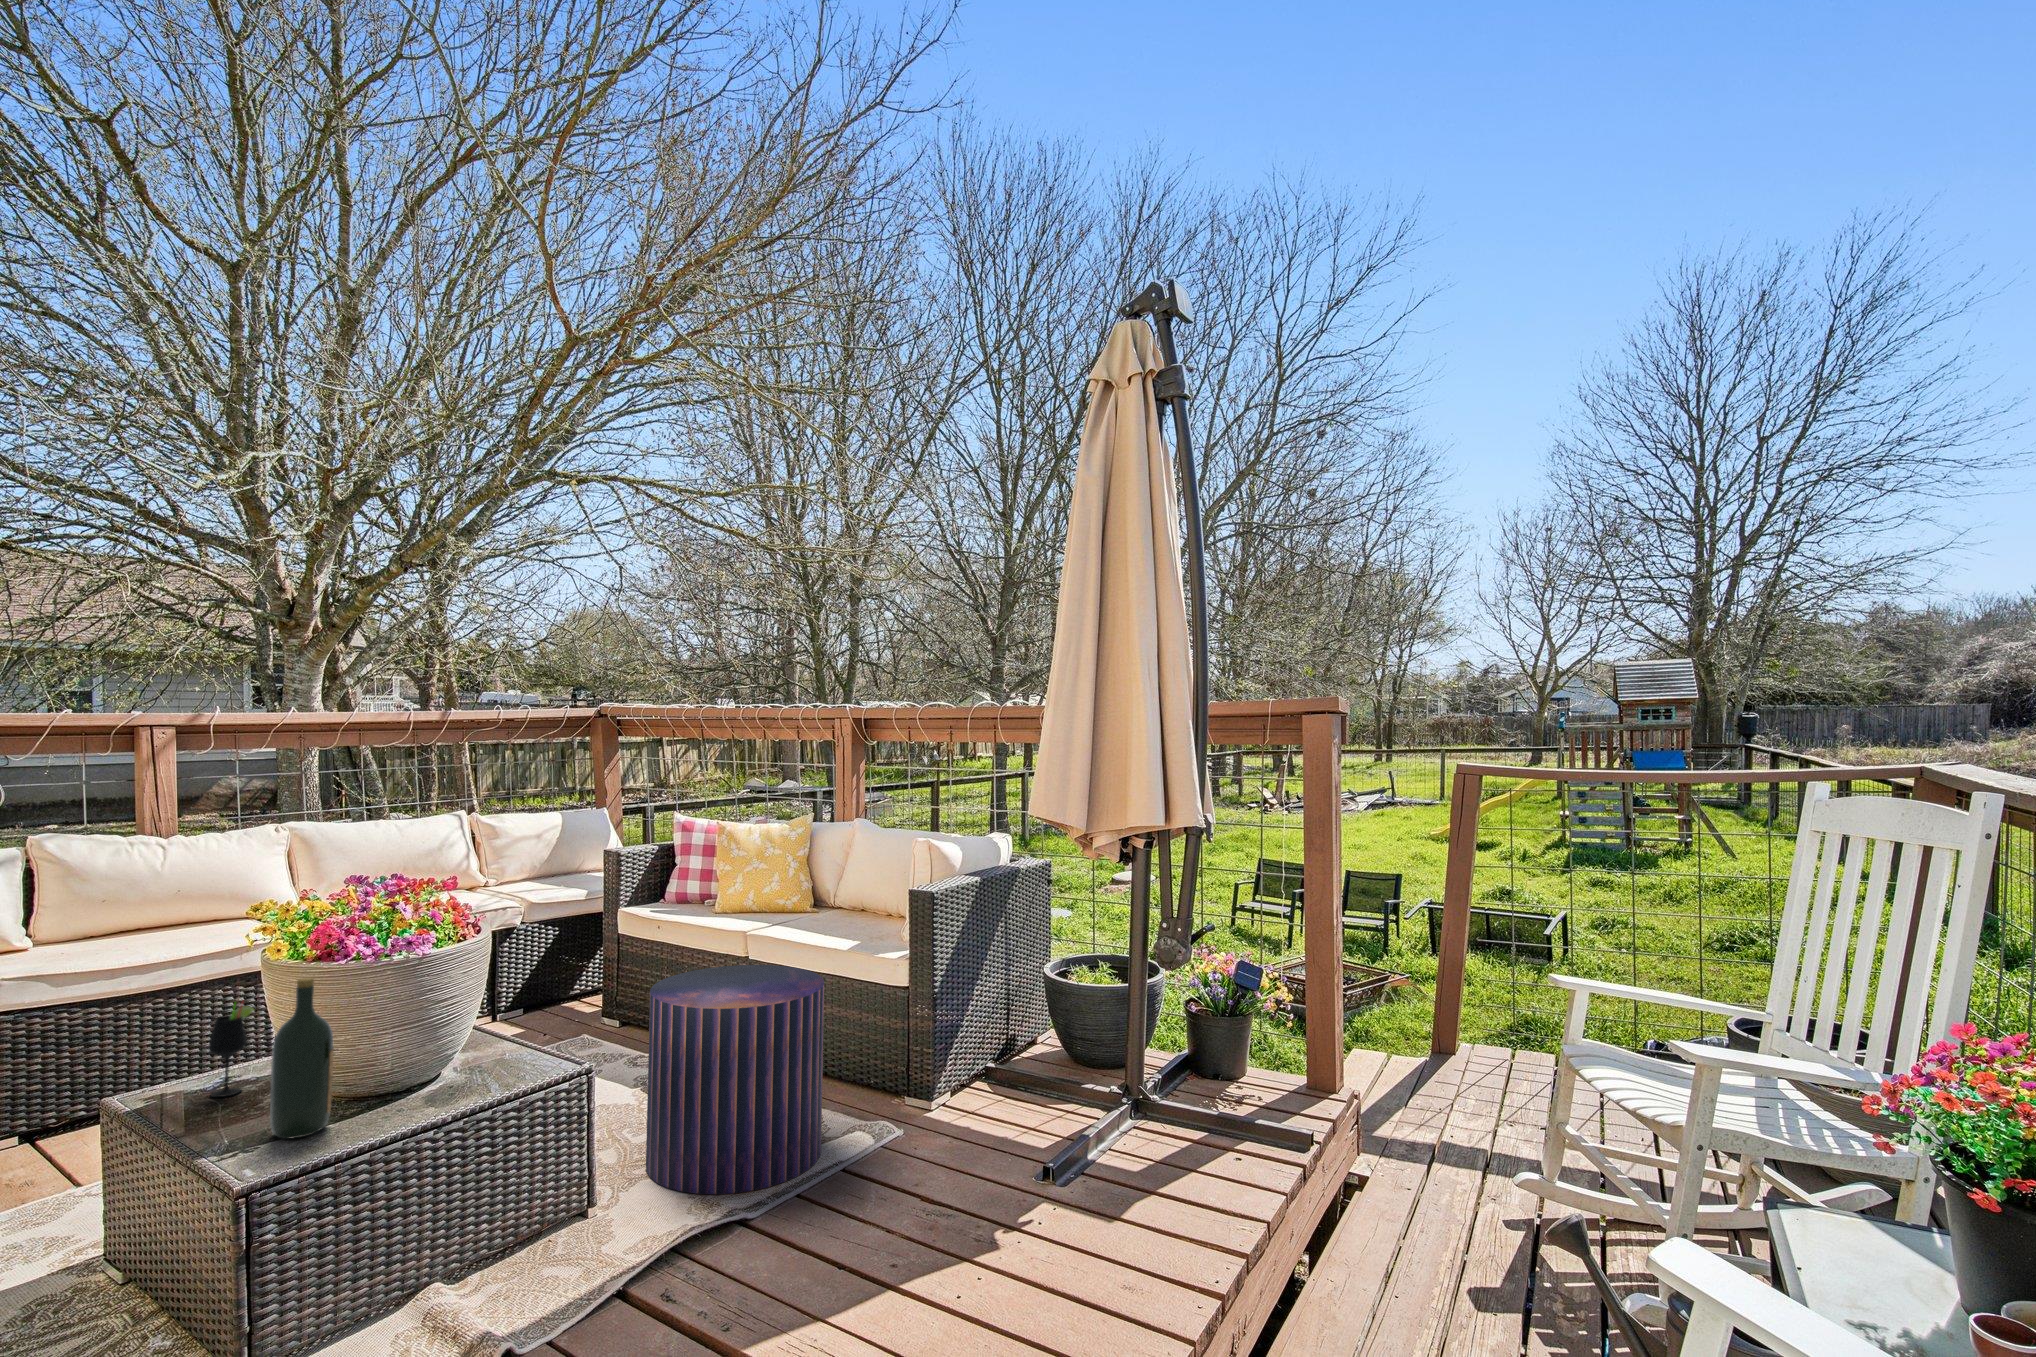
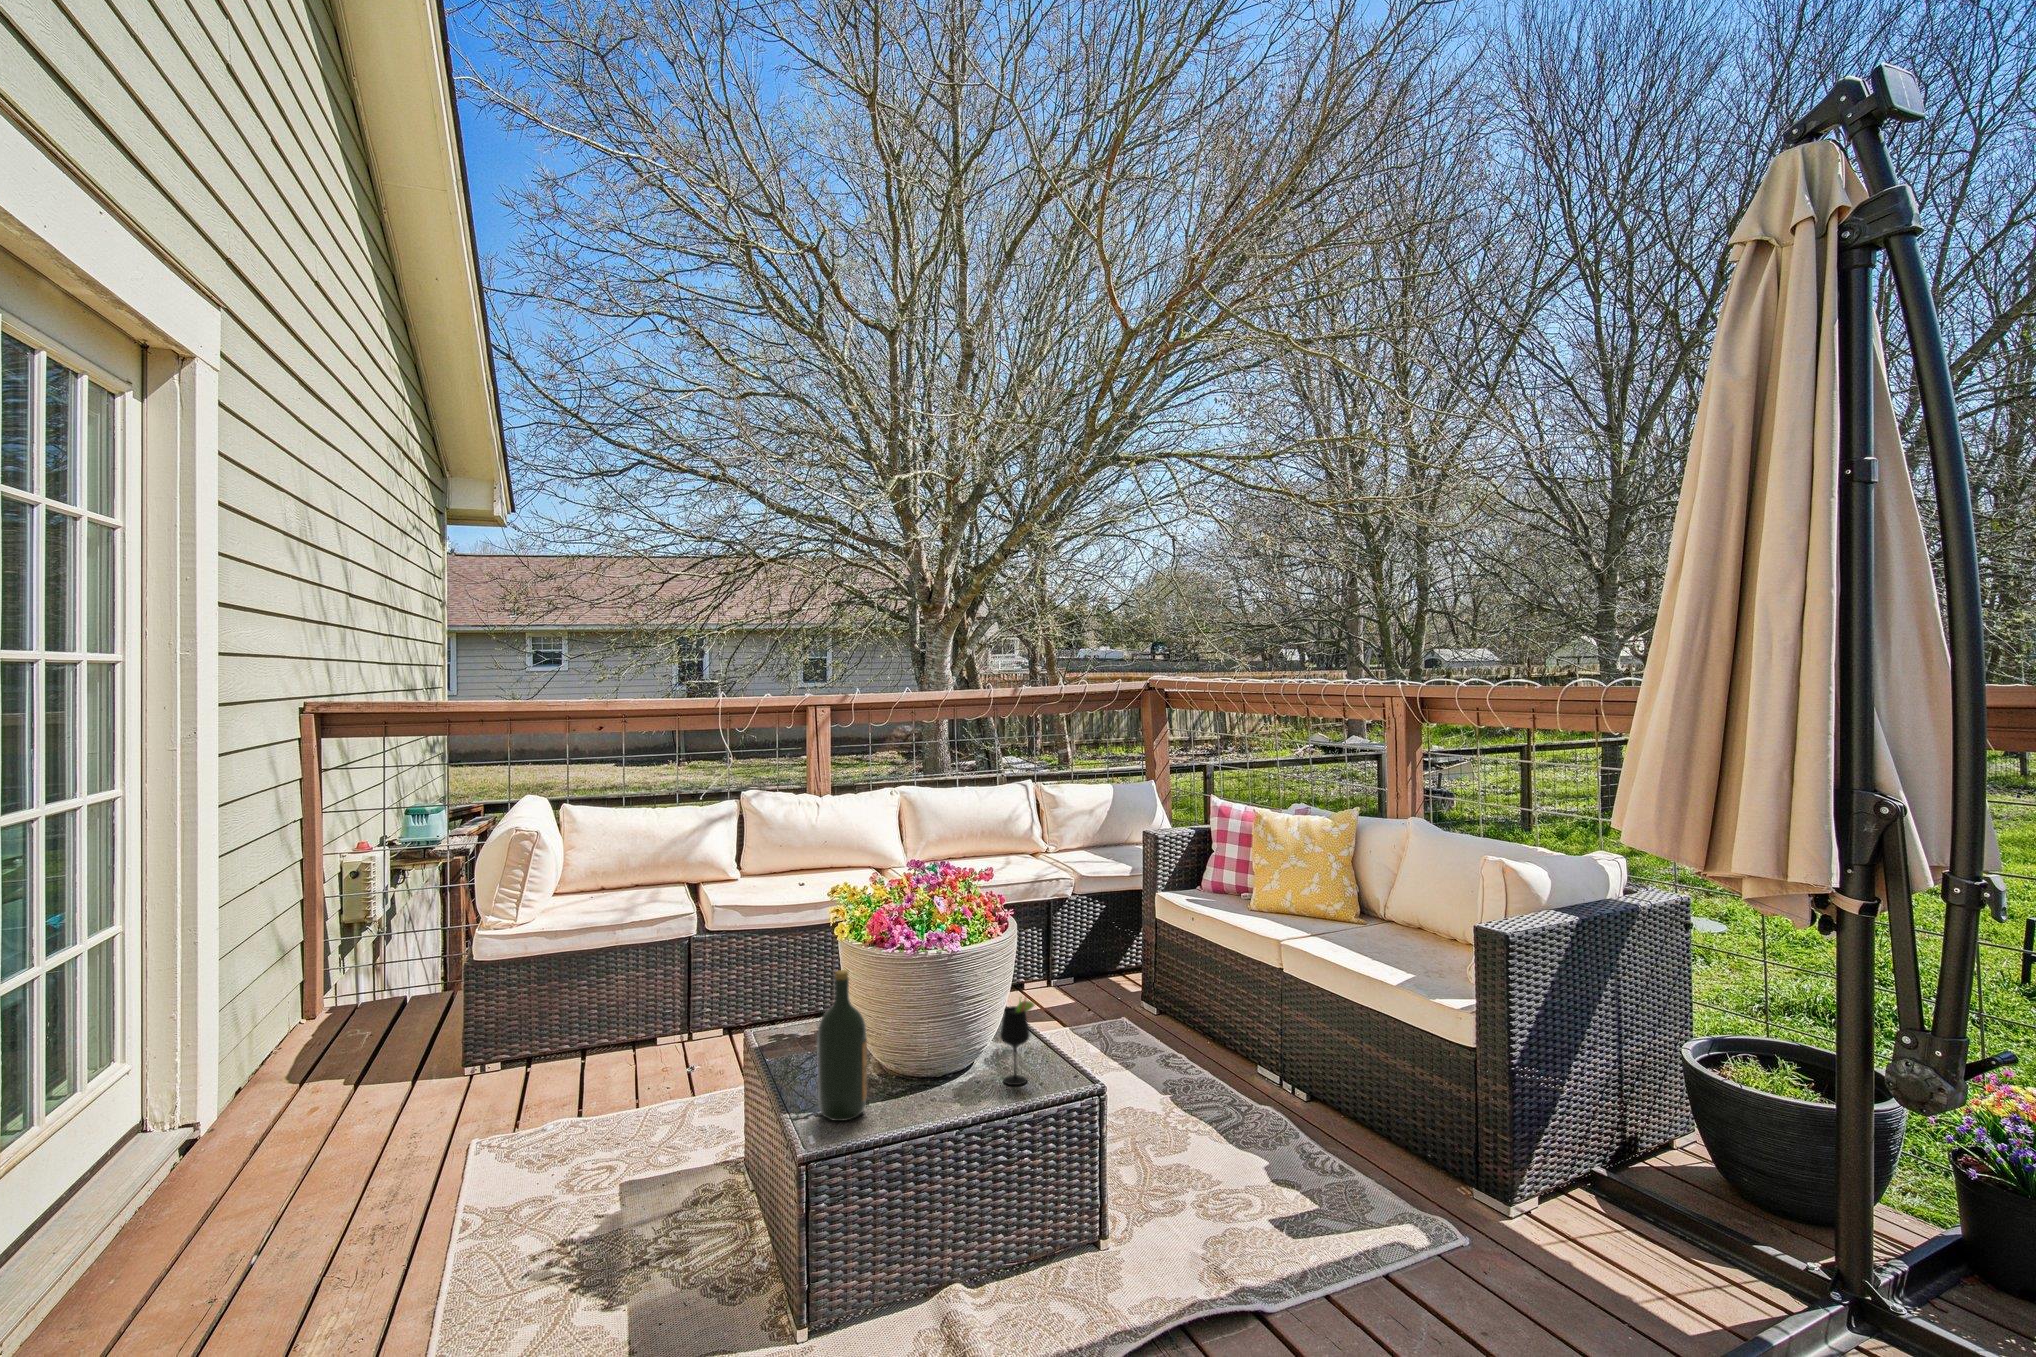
pouf: present [646,965,824,1194] -> none [1167,985,1363,1256]
wine glass: present [209,1001,254,1097] -> present [1000,997,1034,1085]

